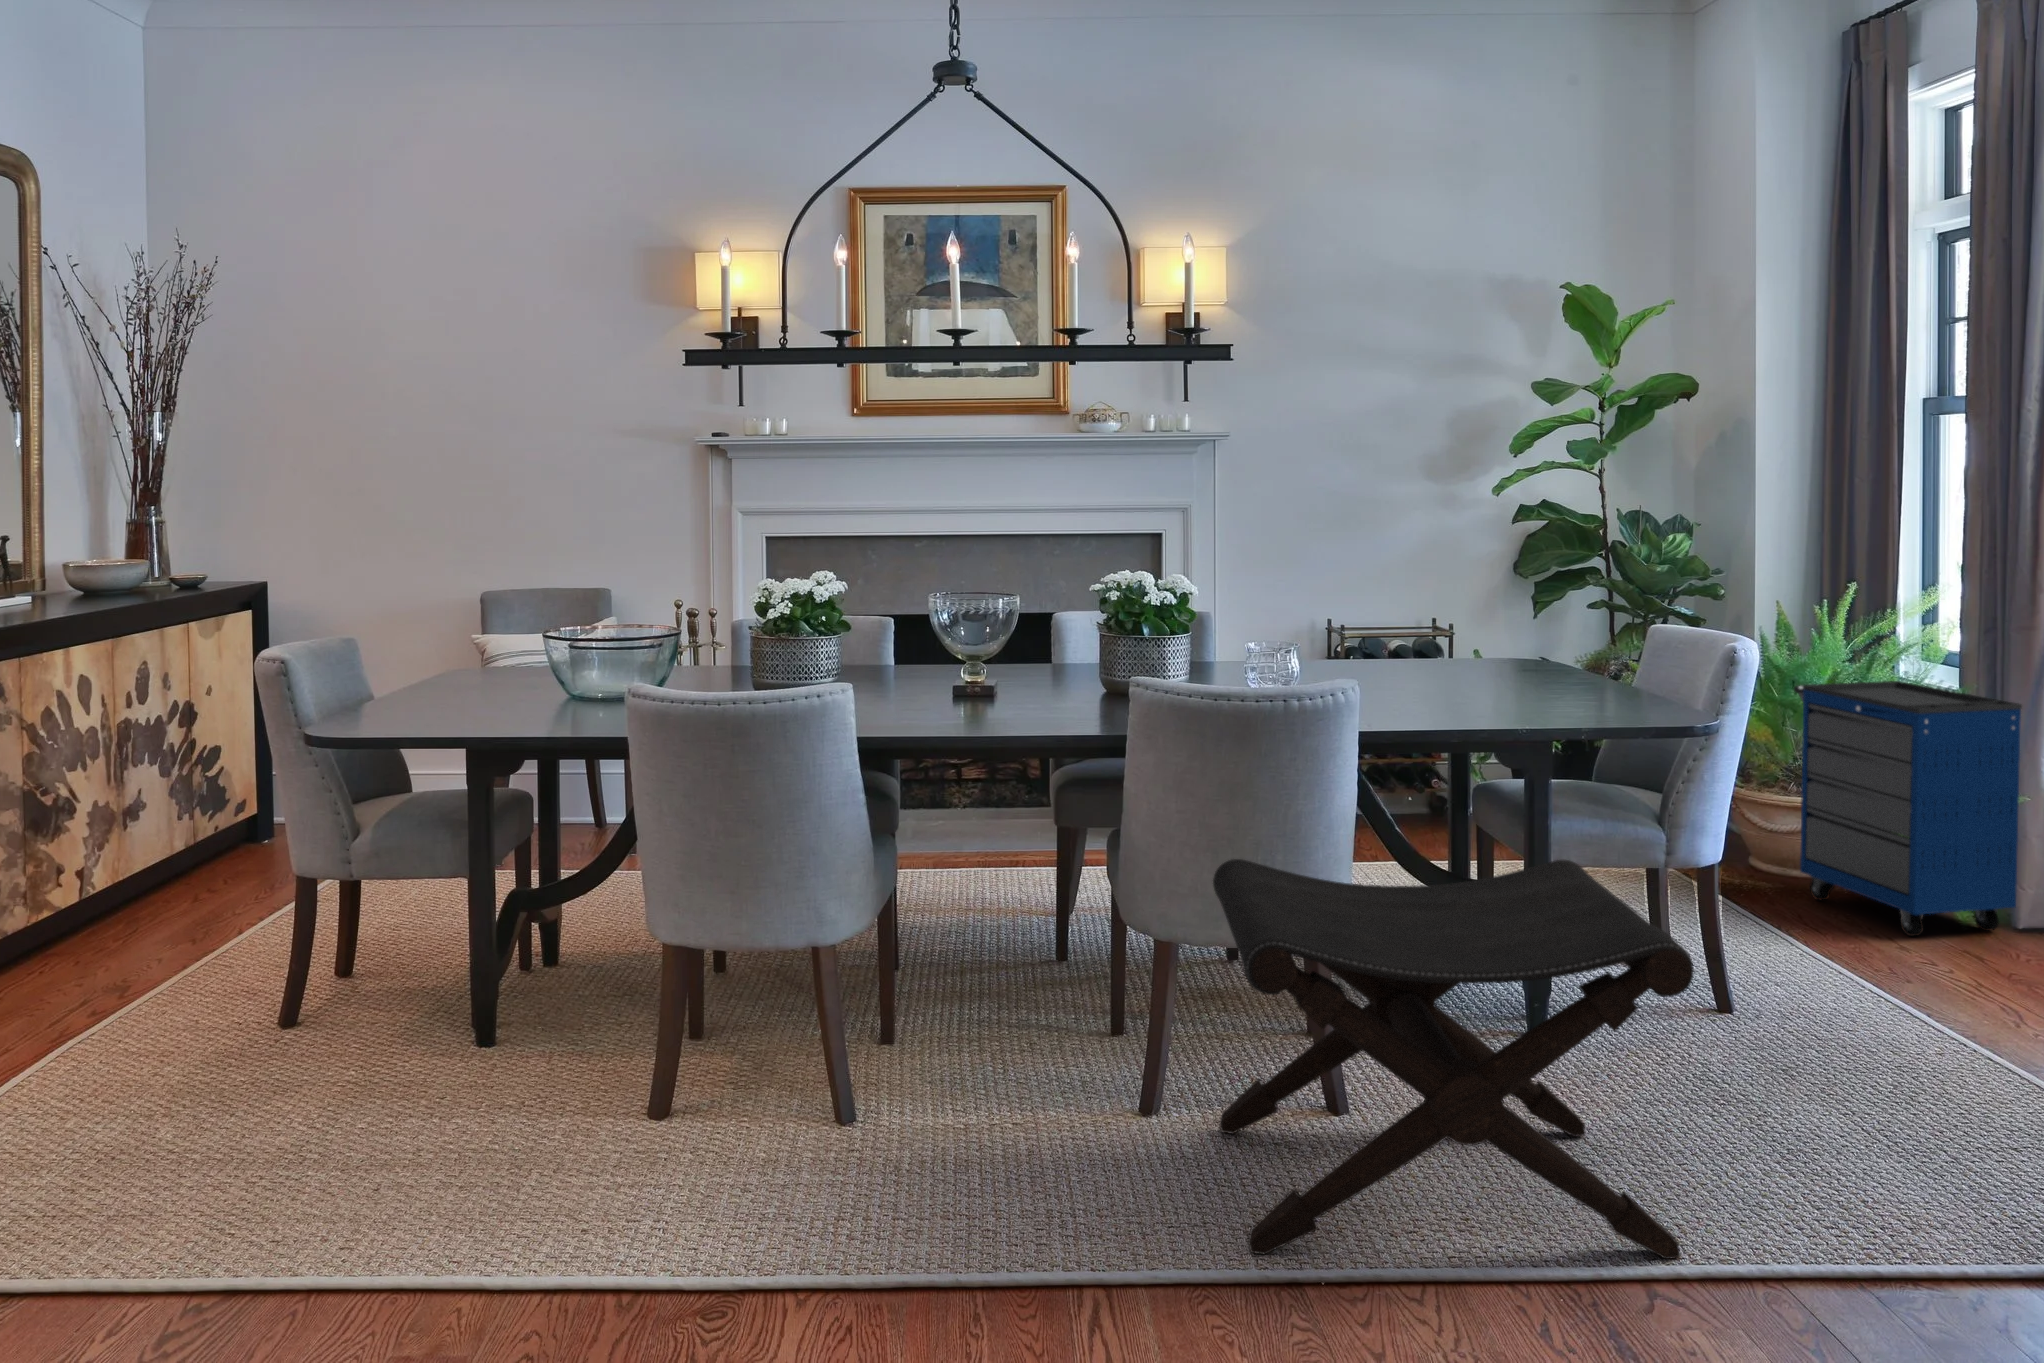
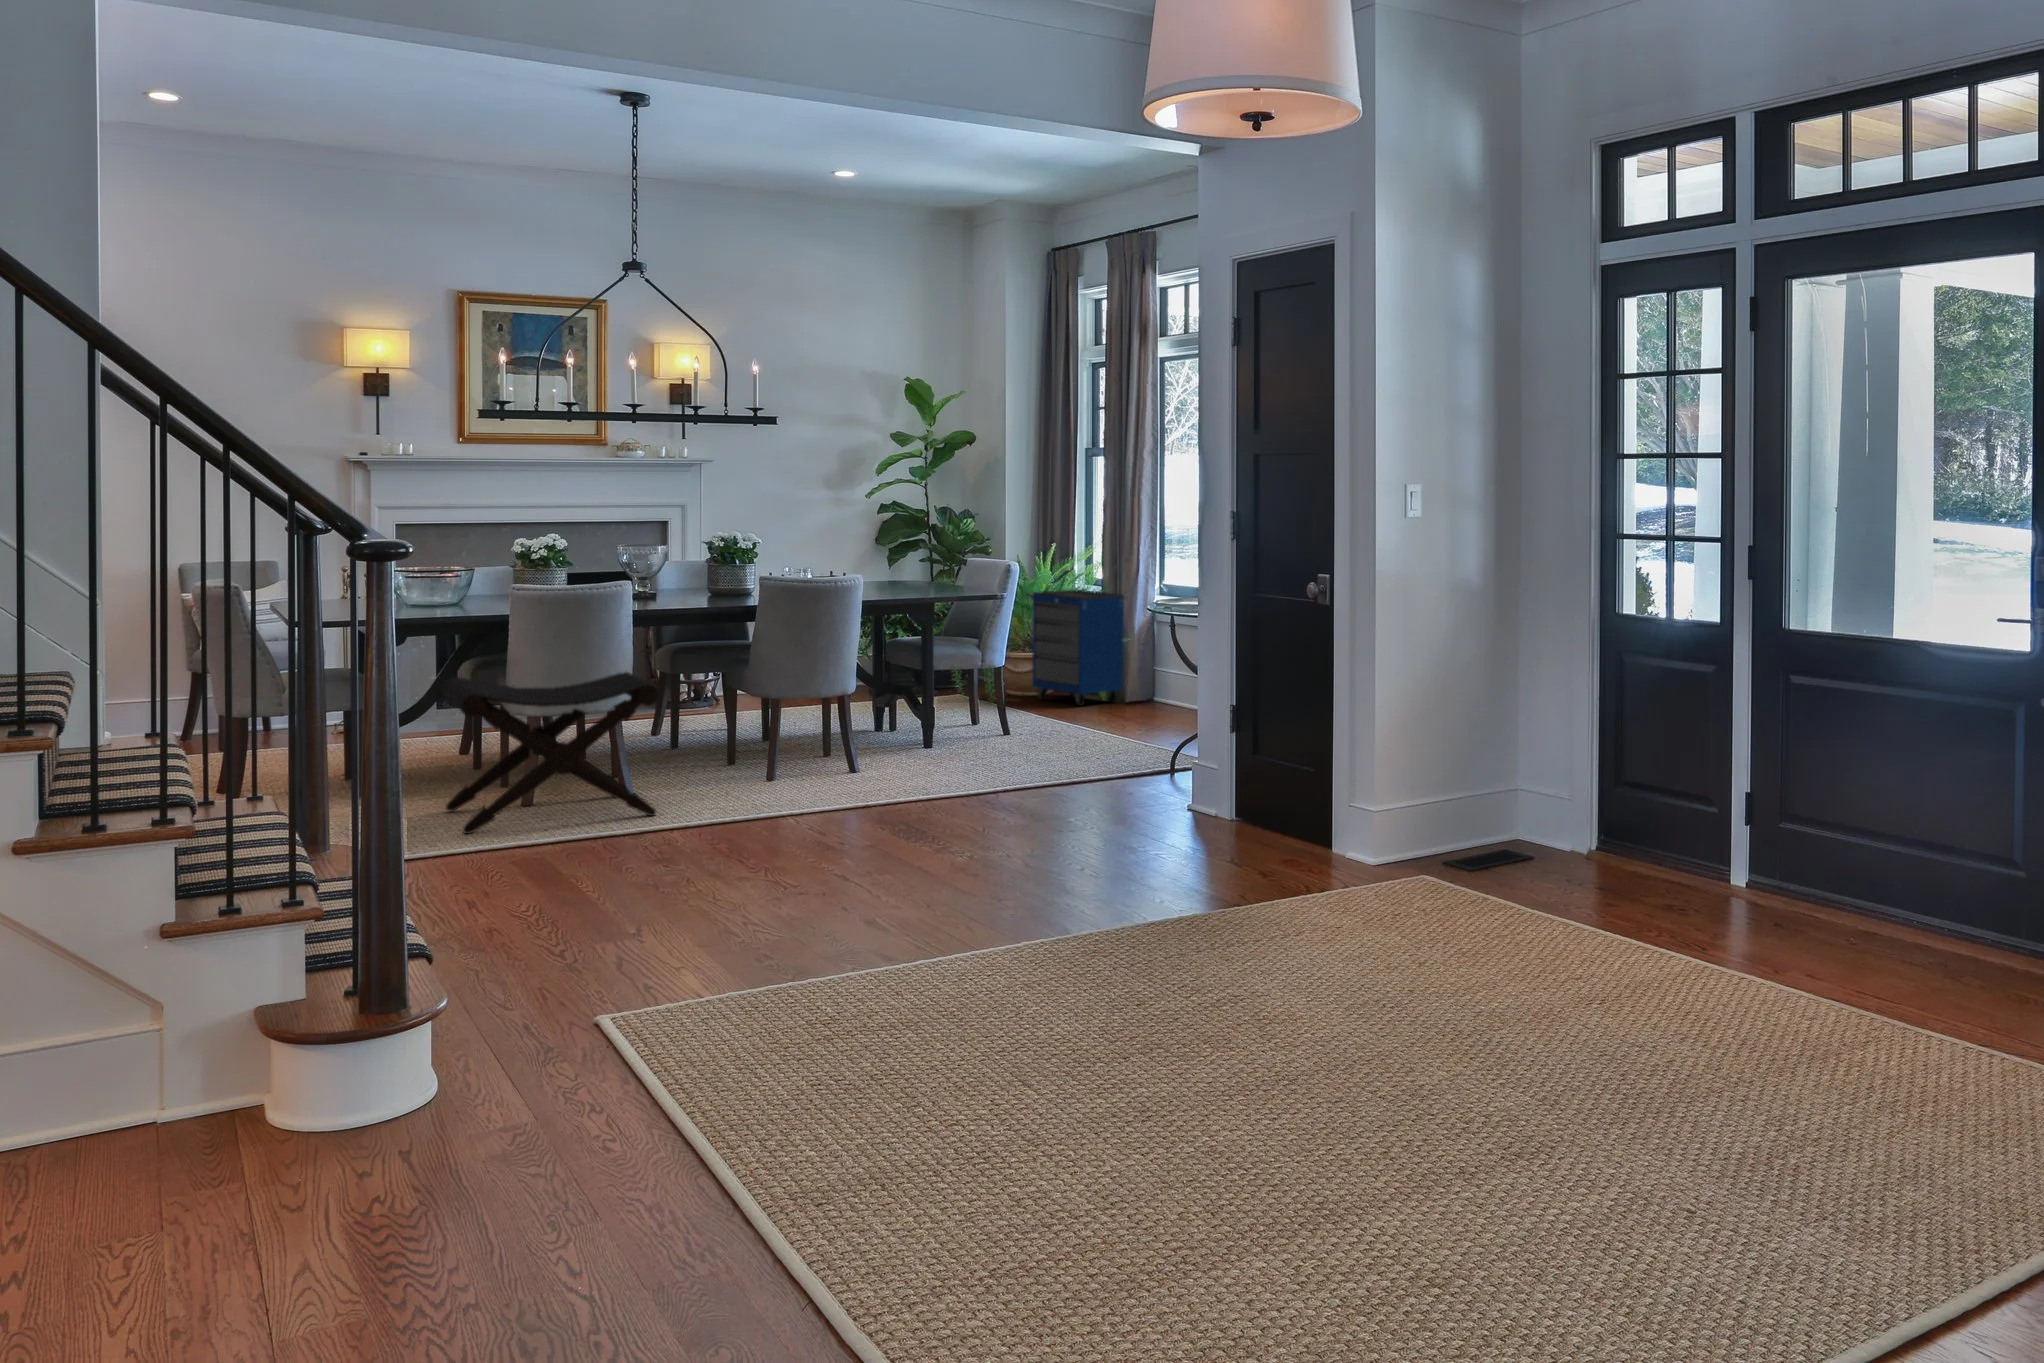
footstool: present [1213,859,1694,1259] -> present [441,672,659,834]

